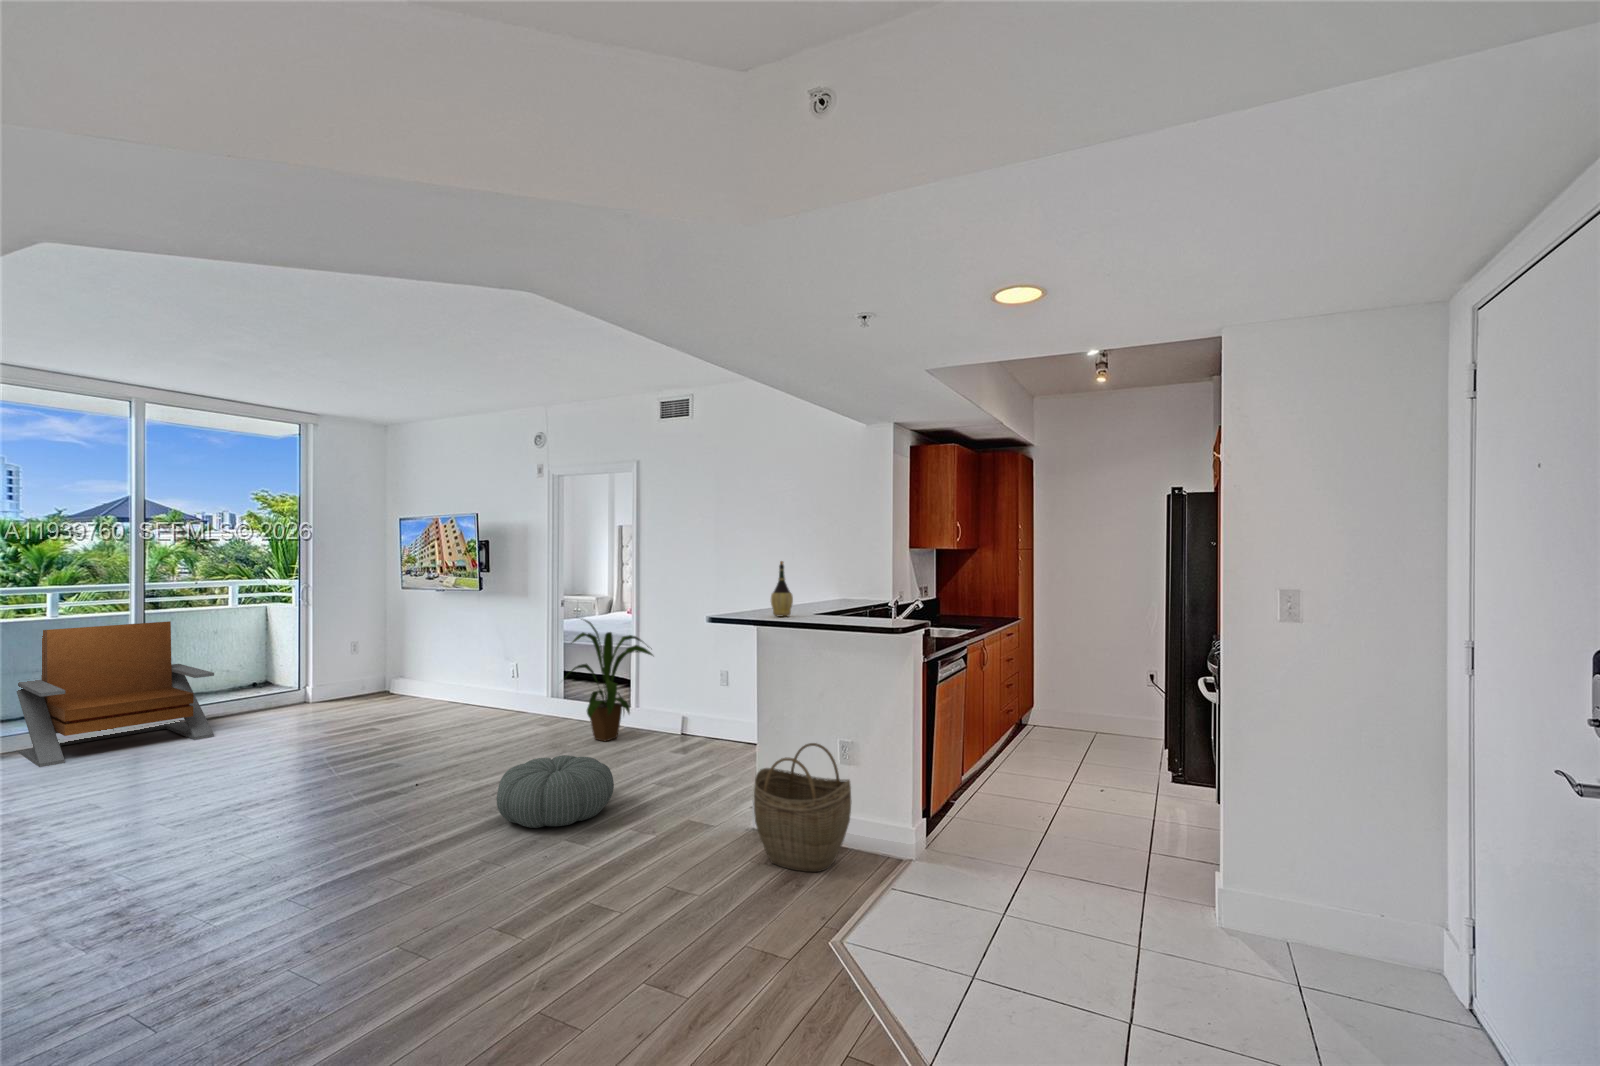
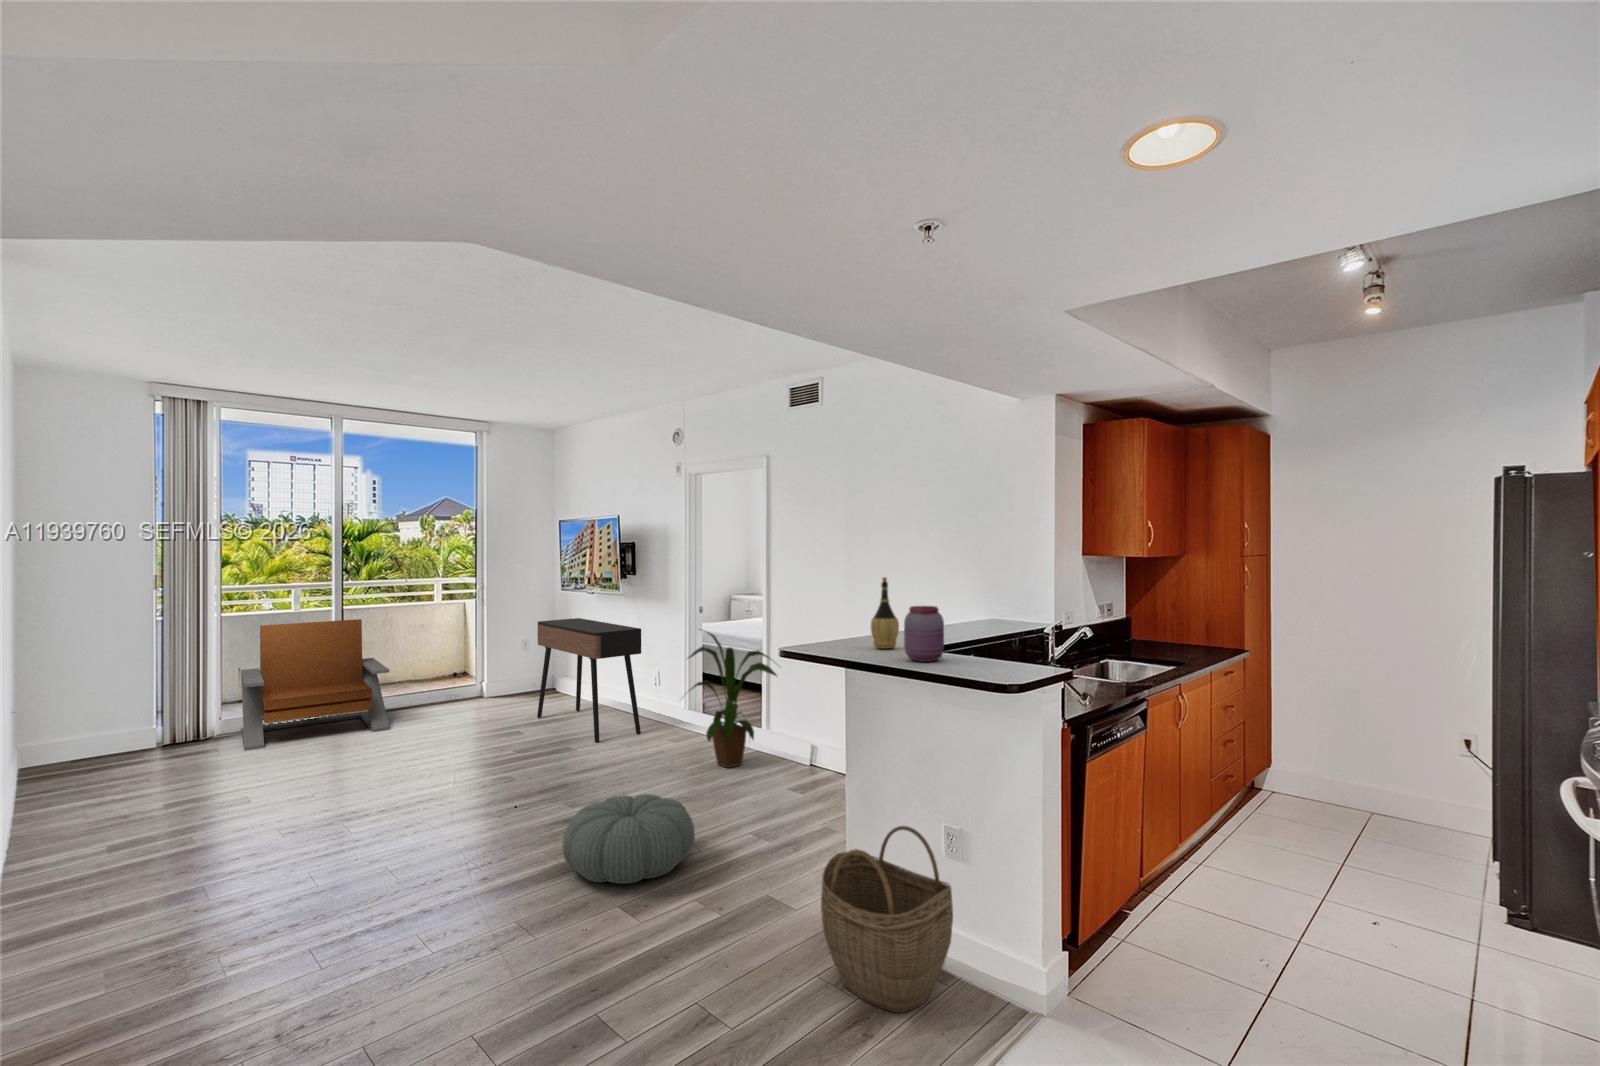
jar: none [806,581,835,622] -> present [904,606,944,662]
console table: none [383,615,505,732] -> present [537,618,641,742]

